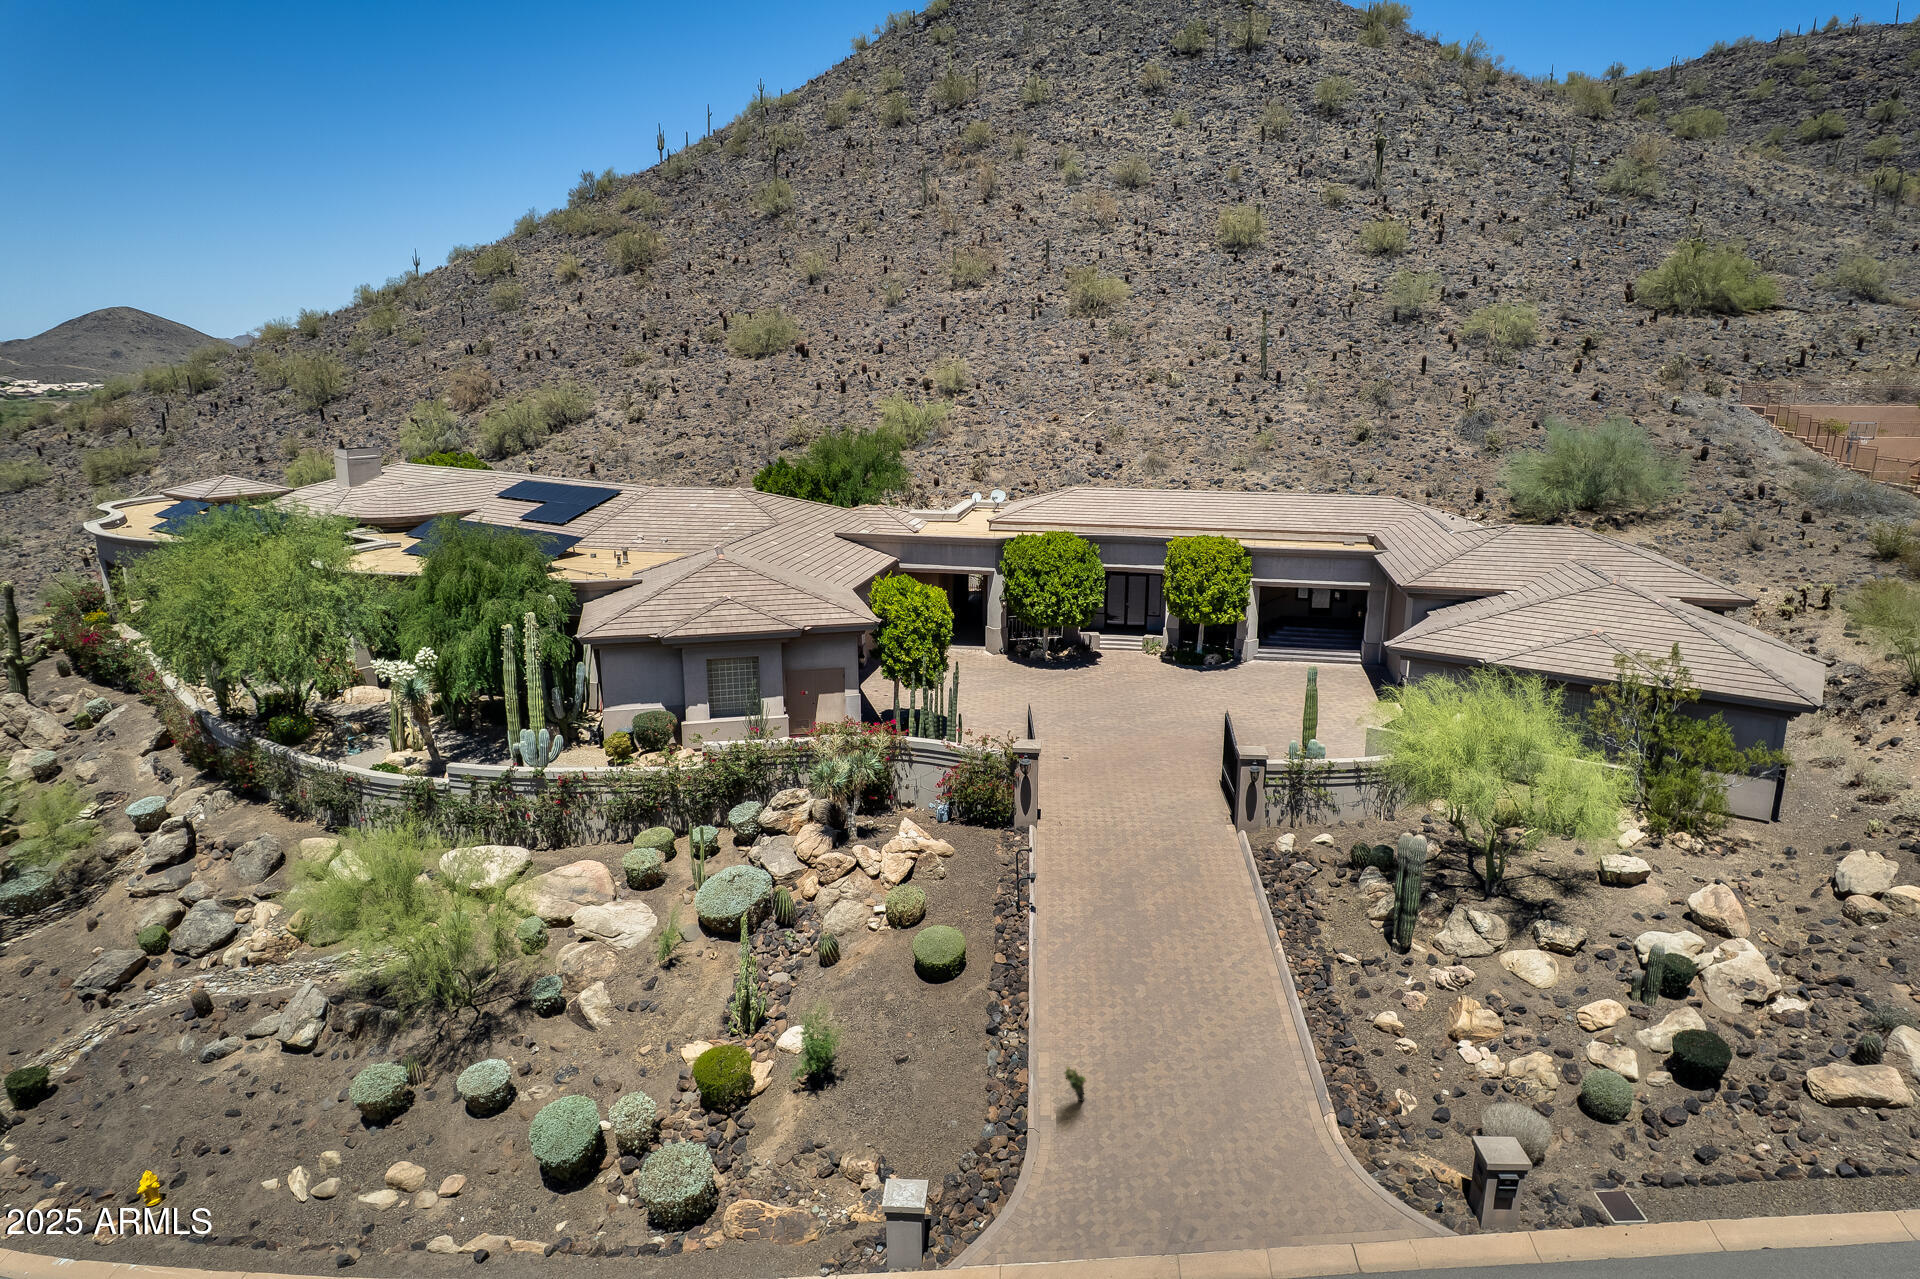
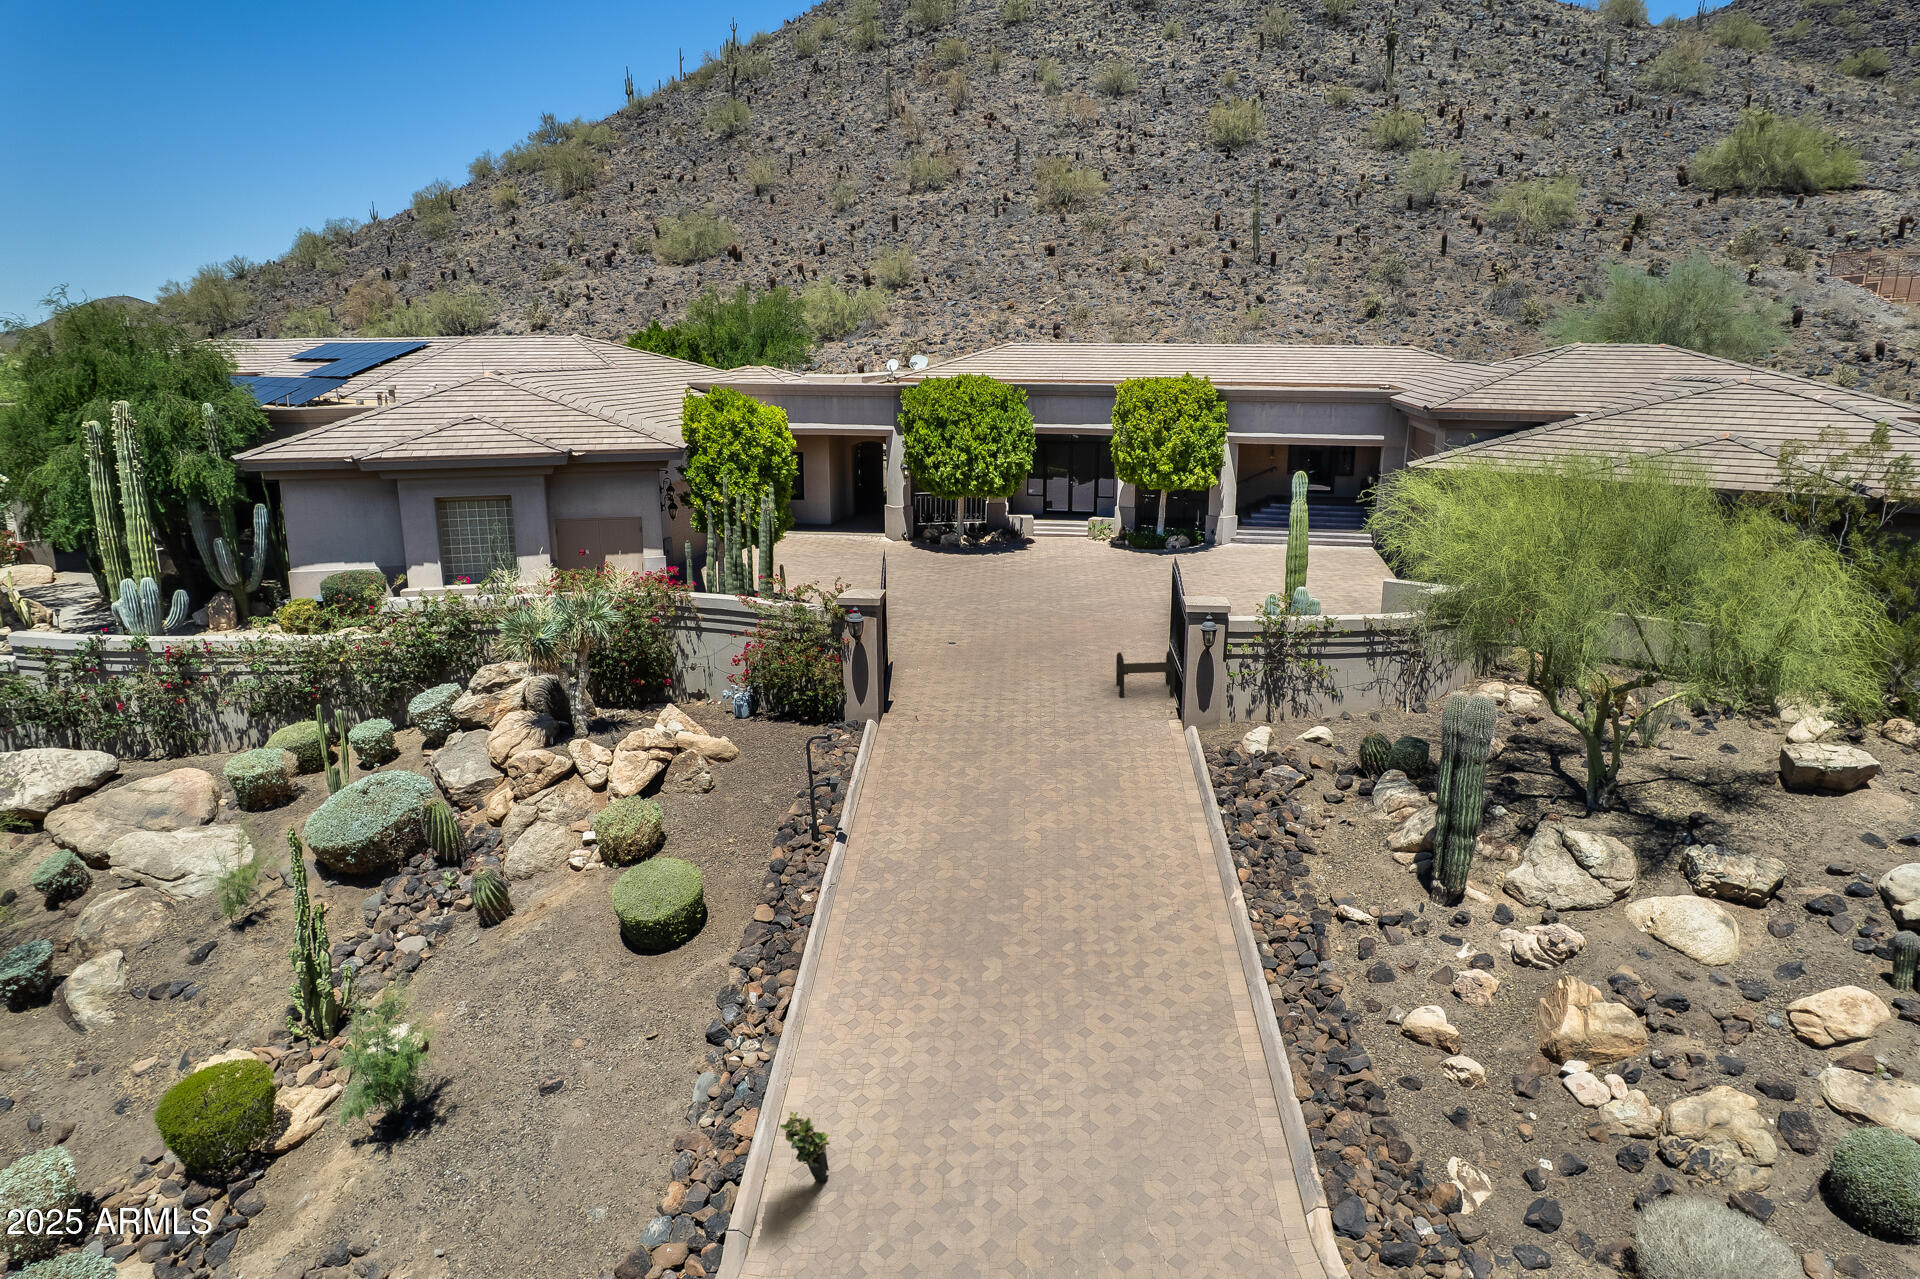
bench: none [1188,776,1228,808] -> present [1116,651,1175,698]

